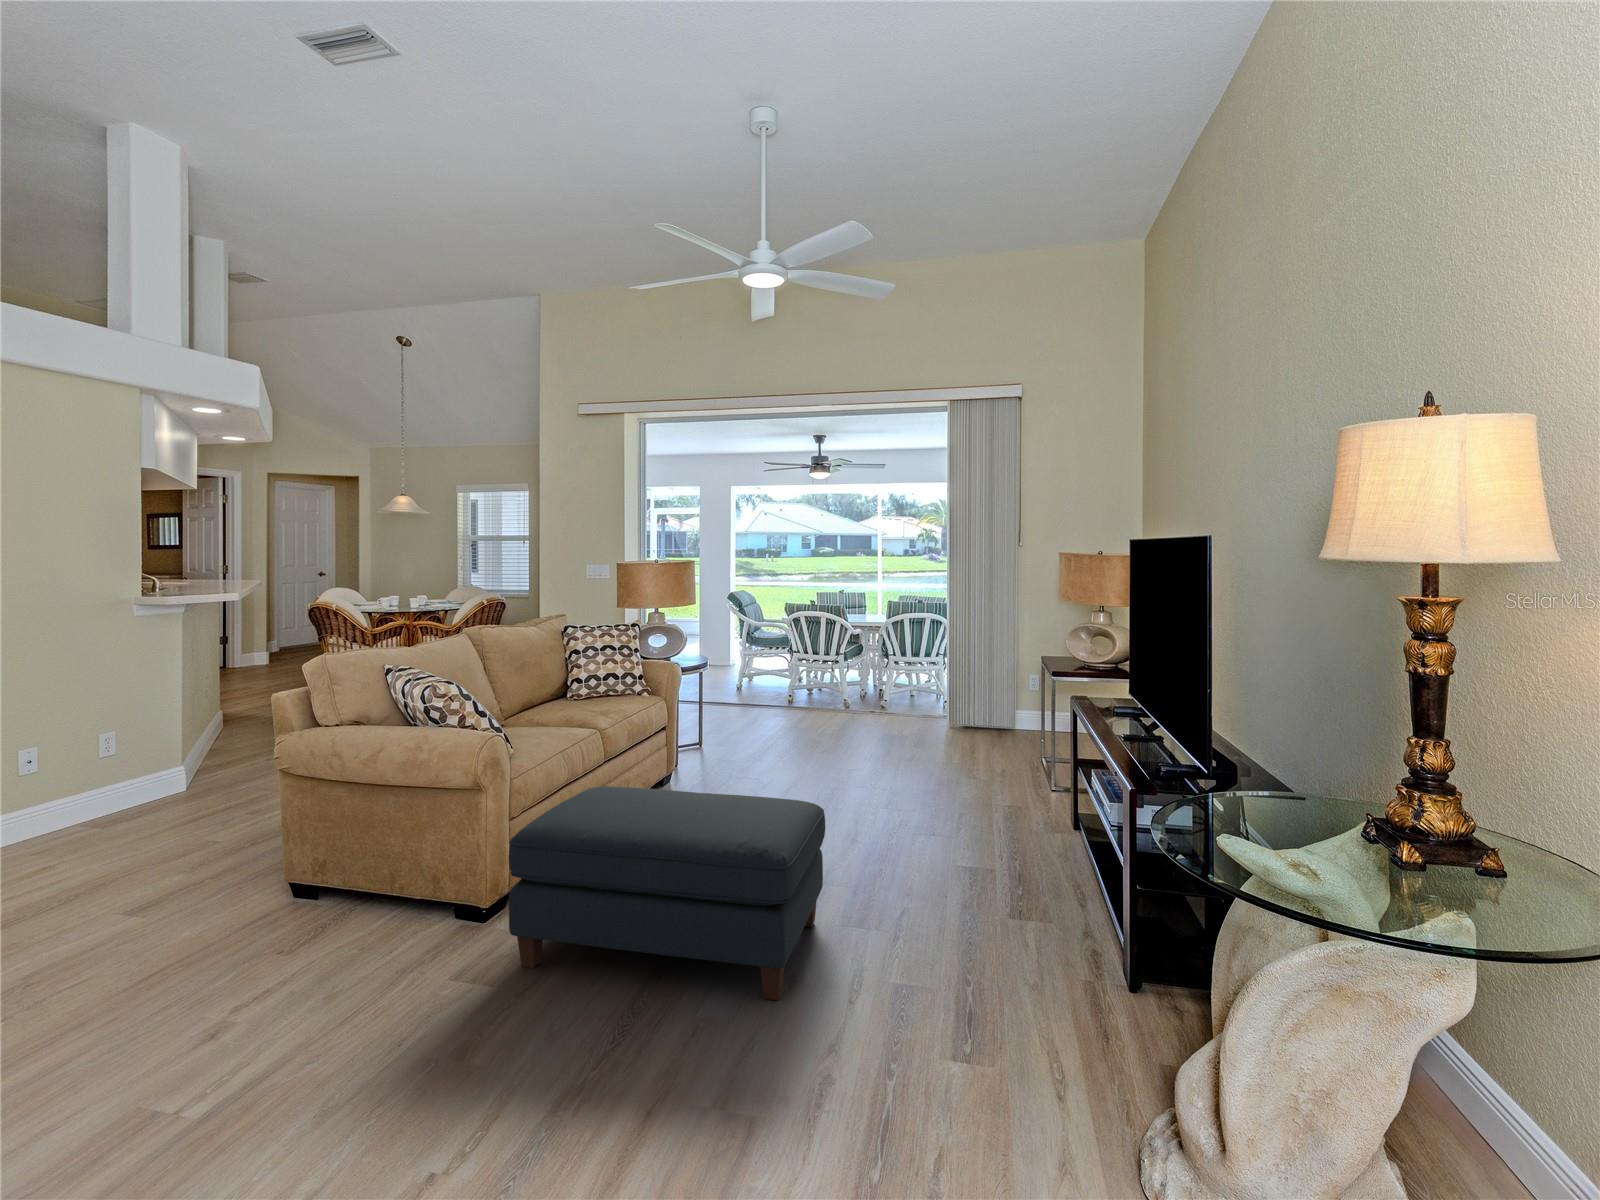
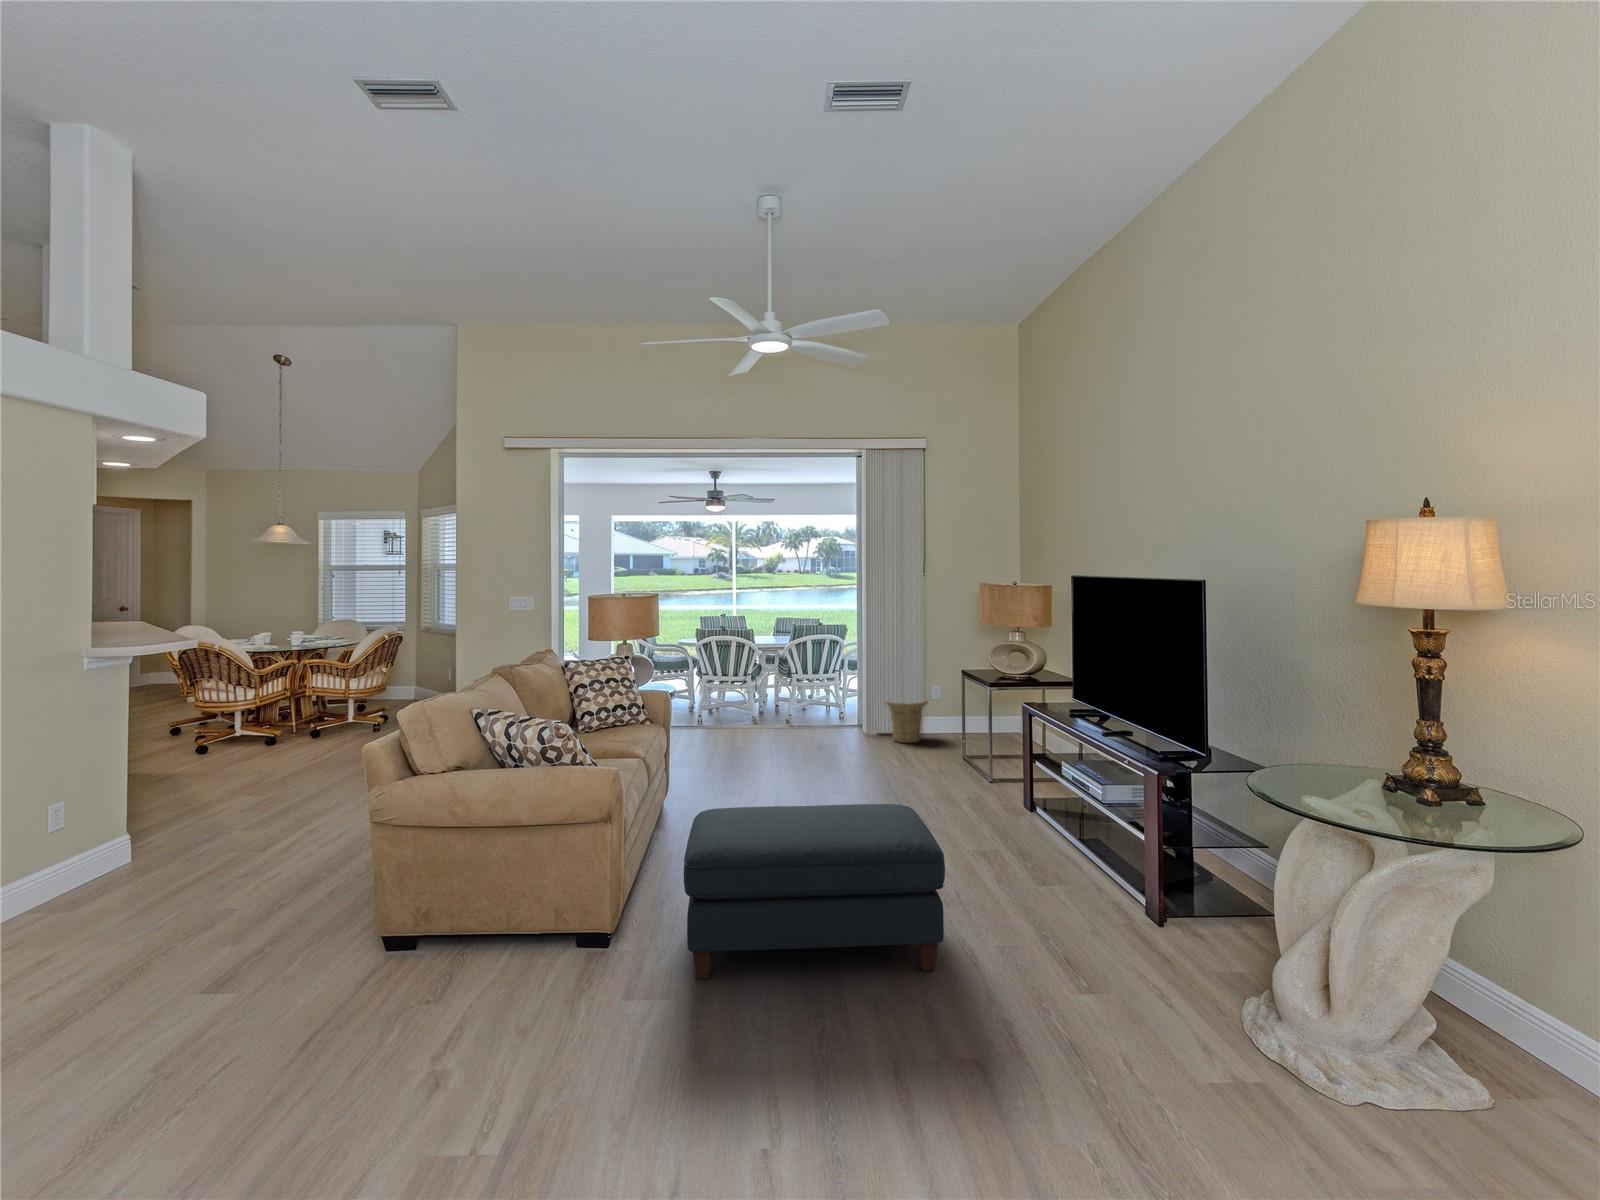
basket: none [968,686,1021,741] -> present [885,699,928,743]

